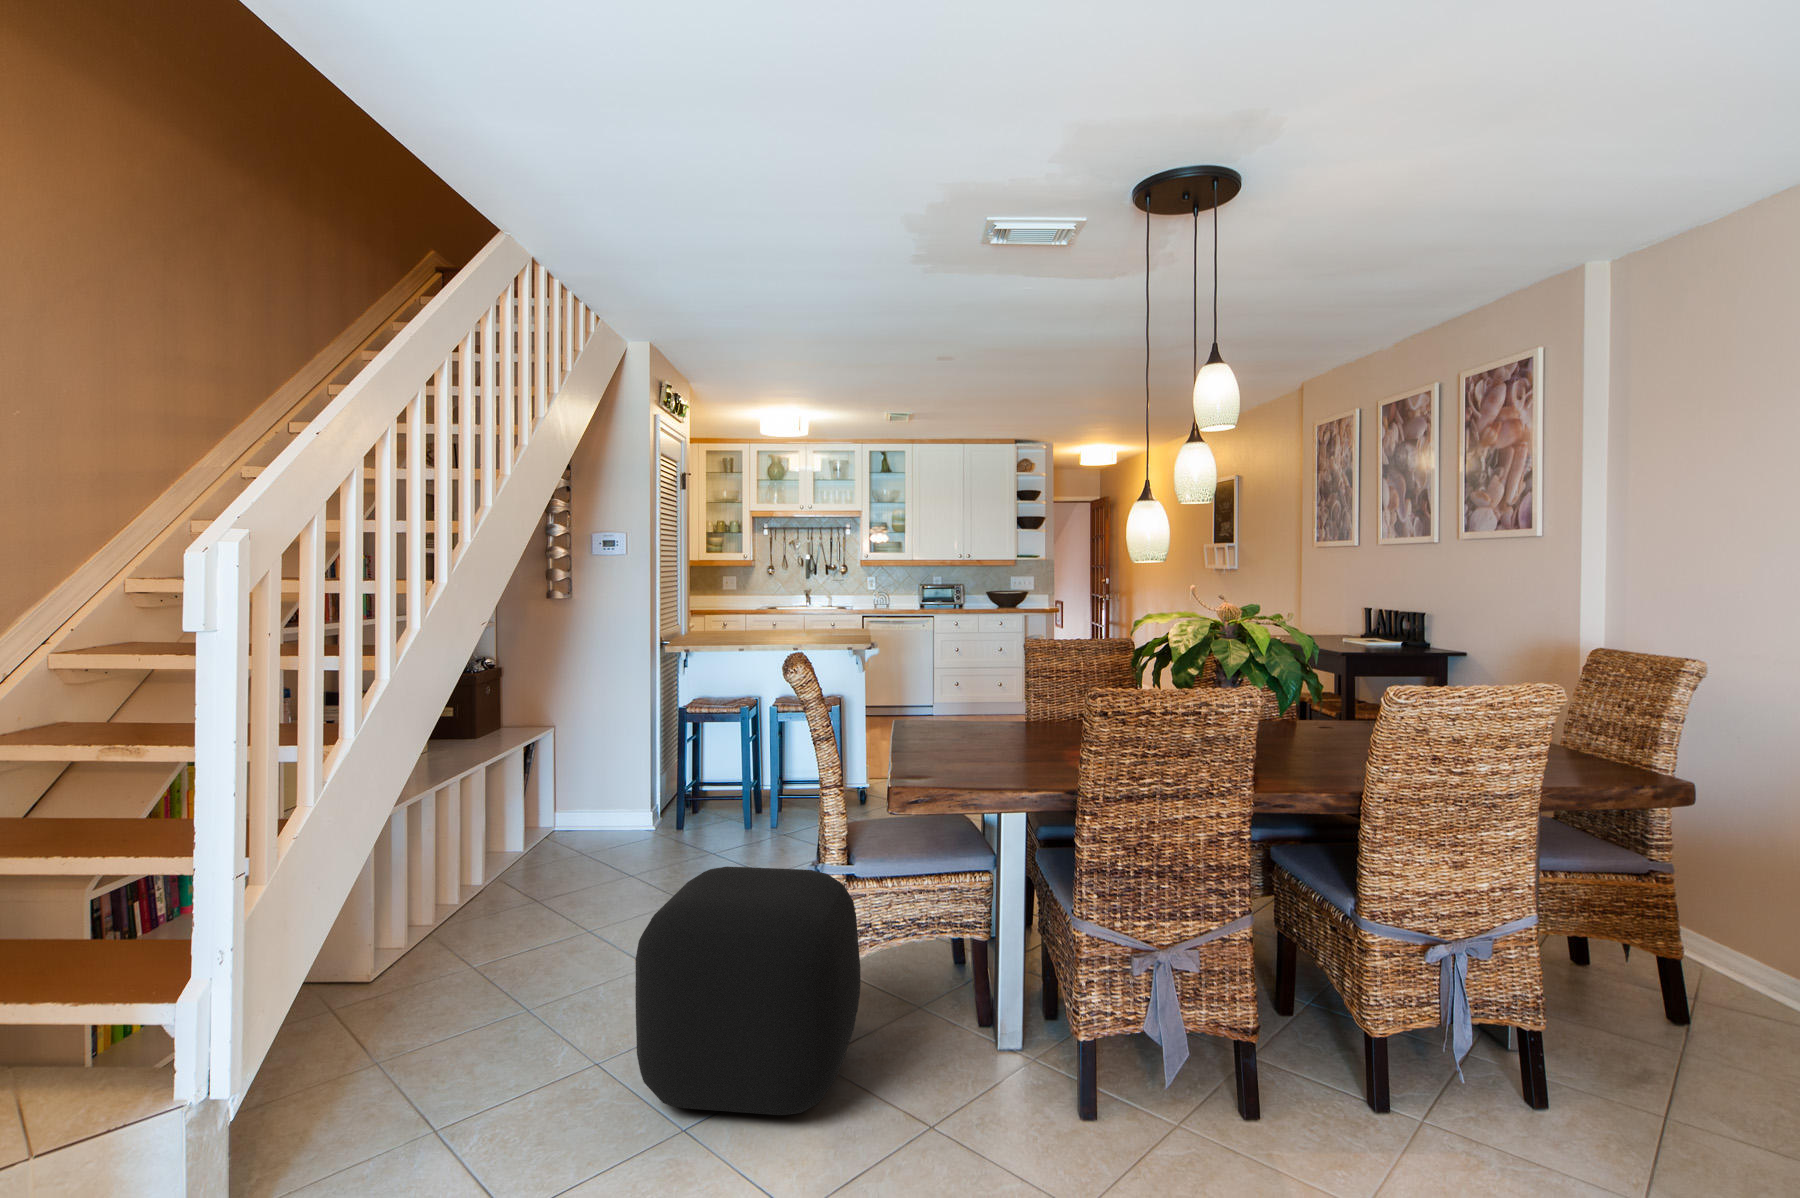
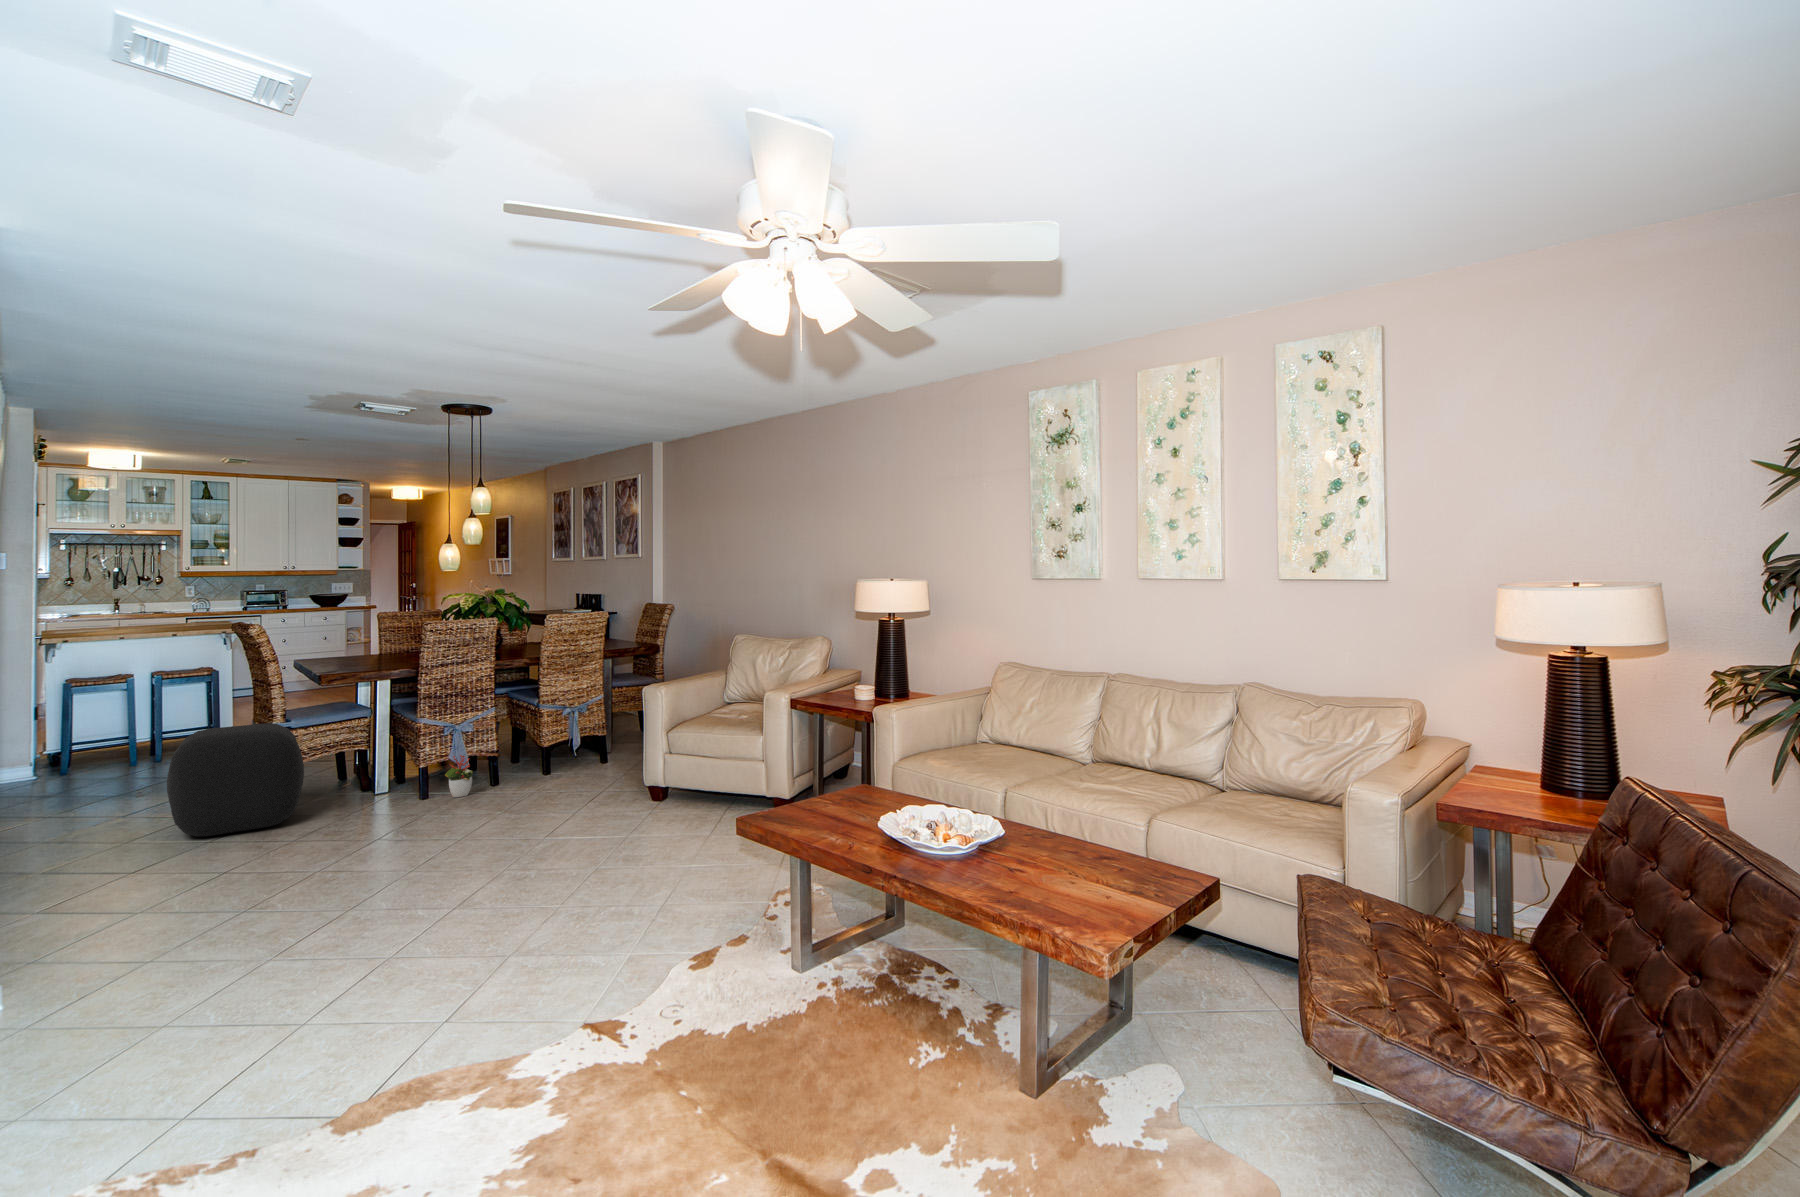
decorative plant: none [1128,1022,1191,1130] -> present [445,755,473,797]

